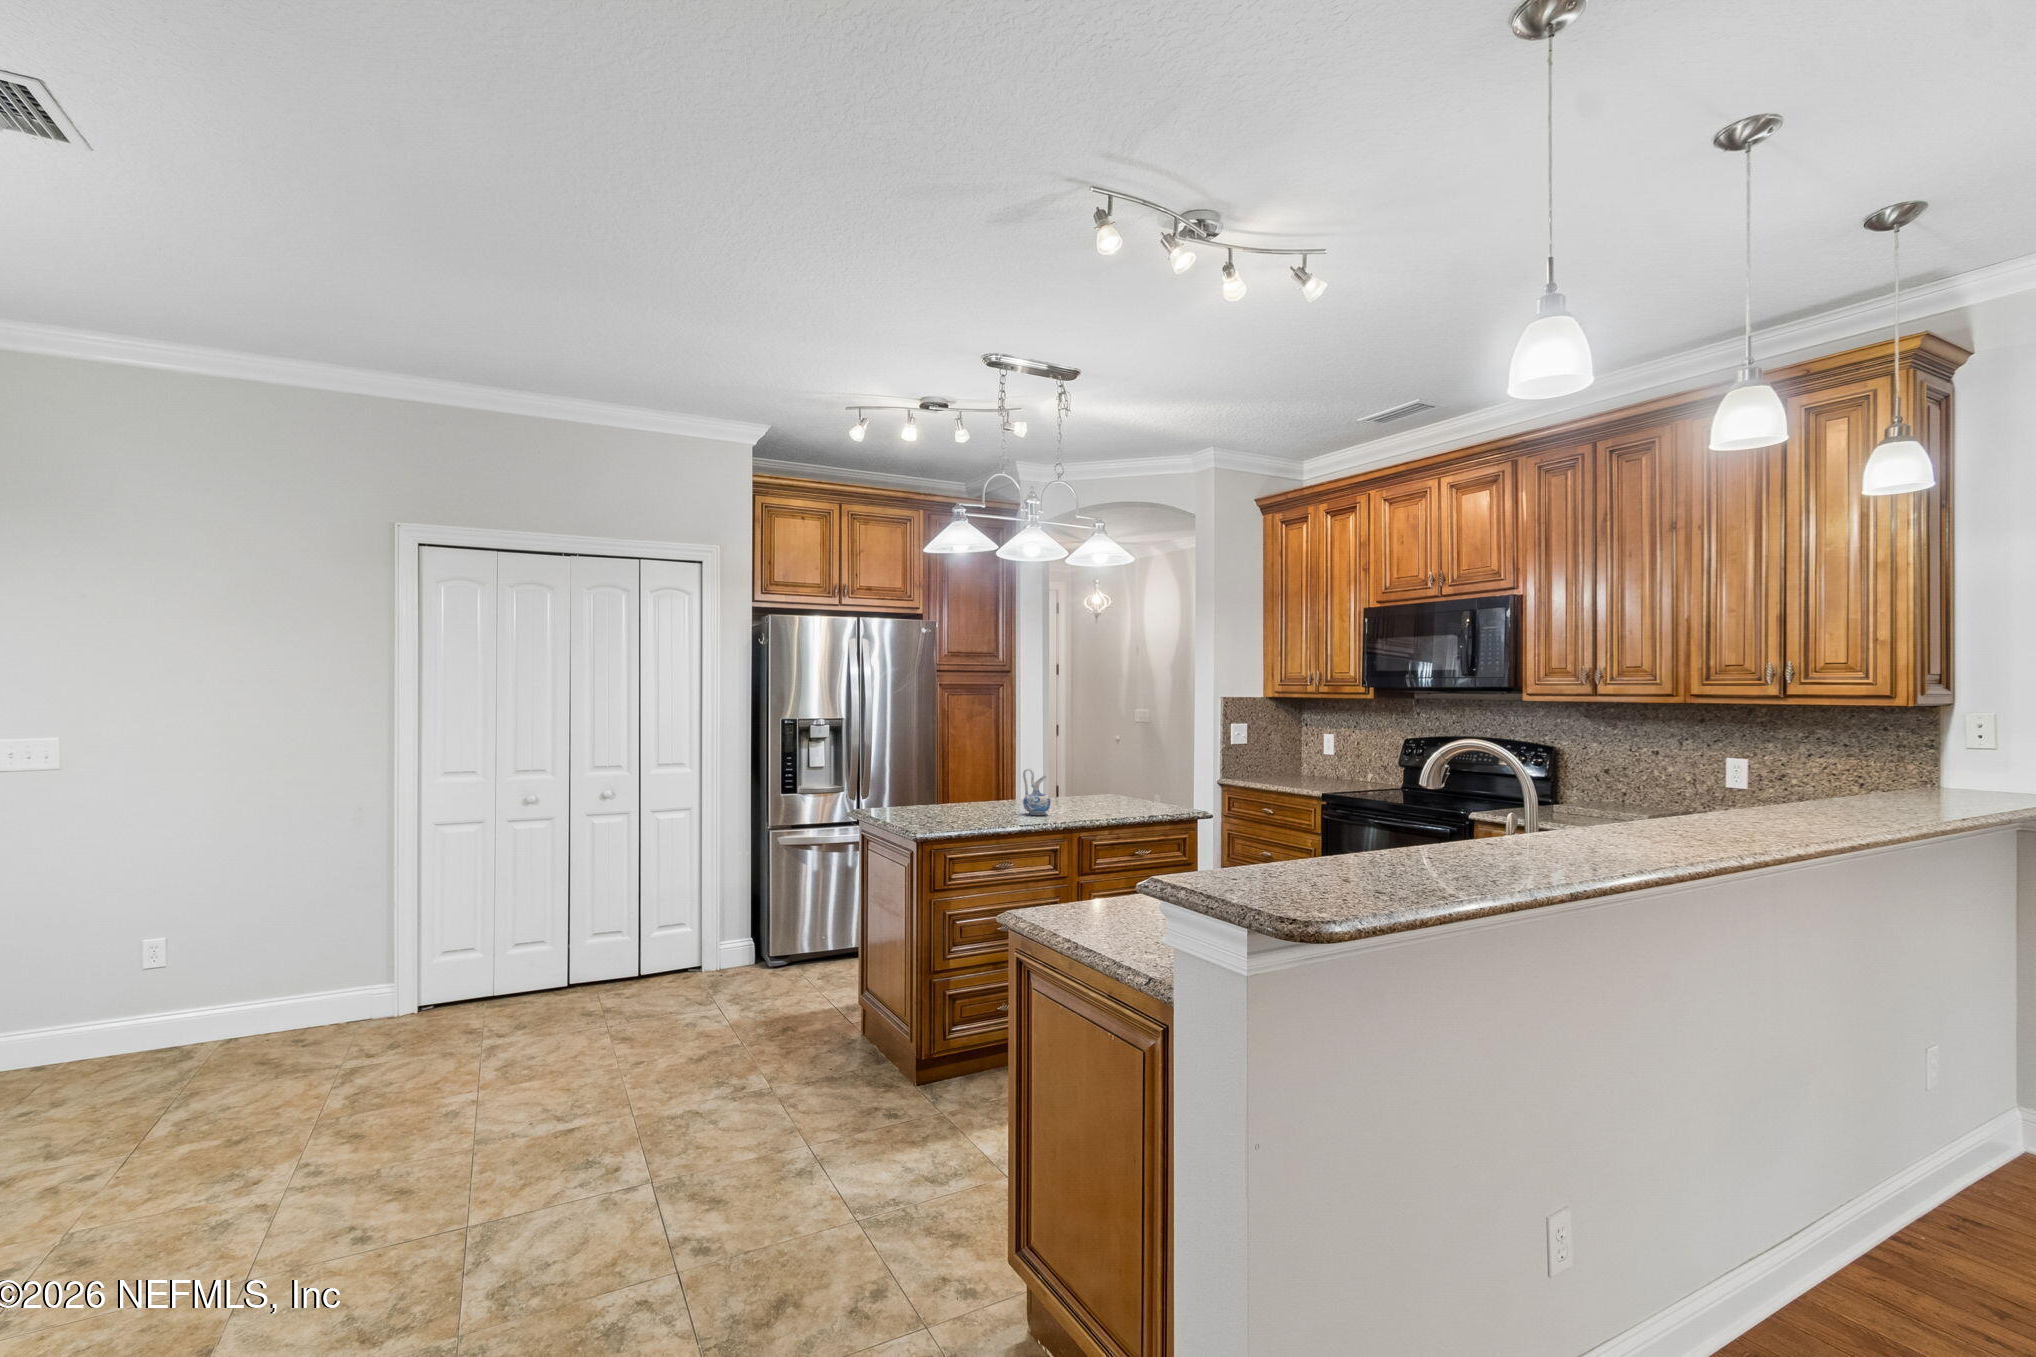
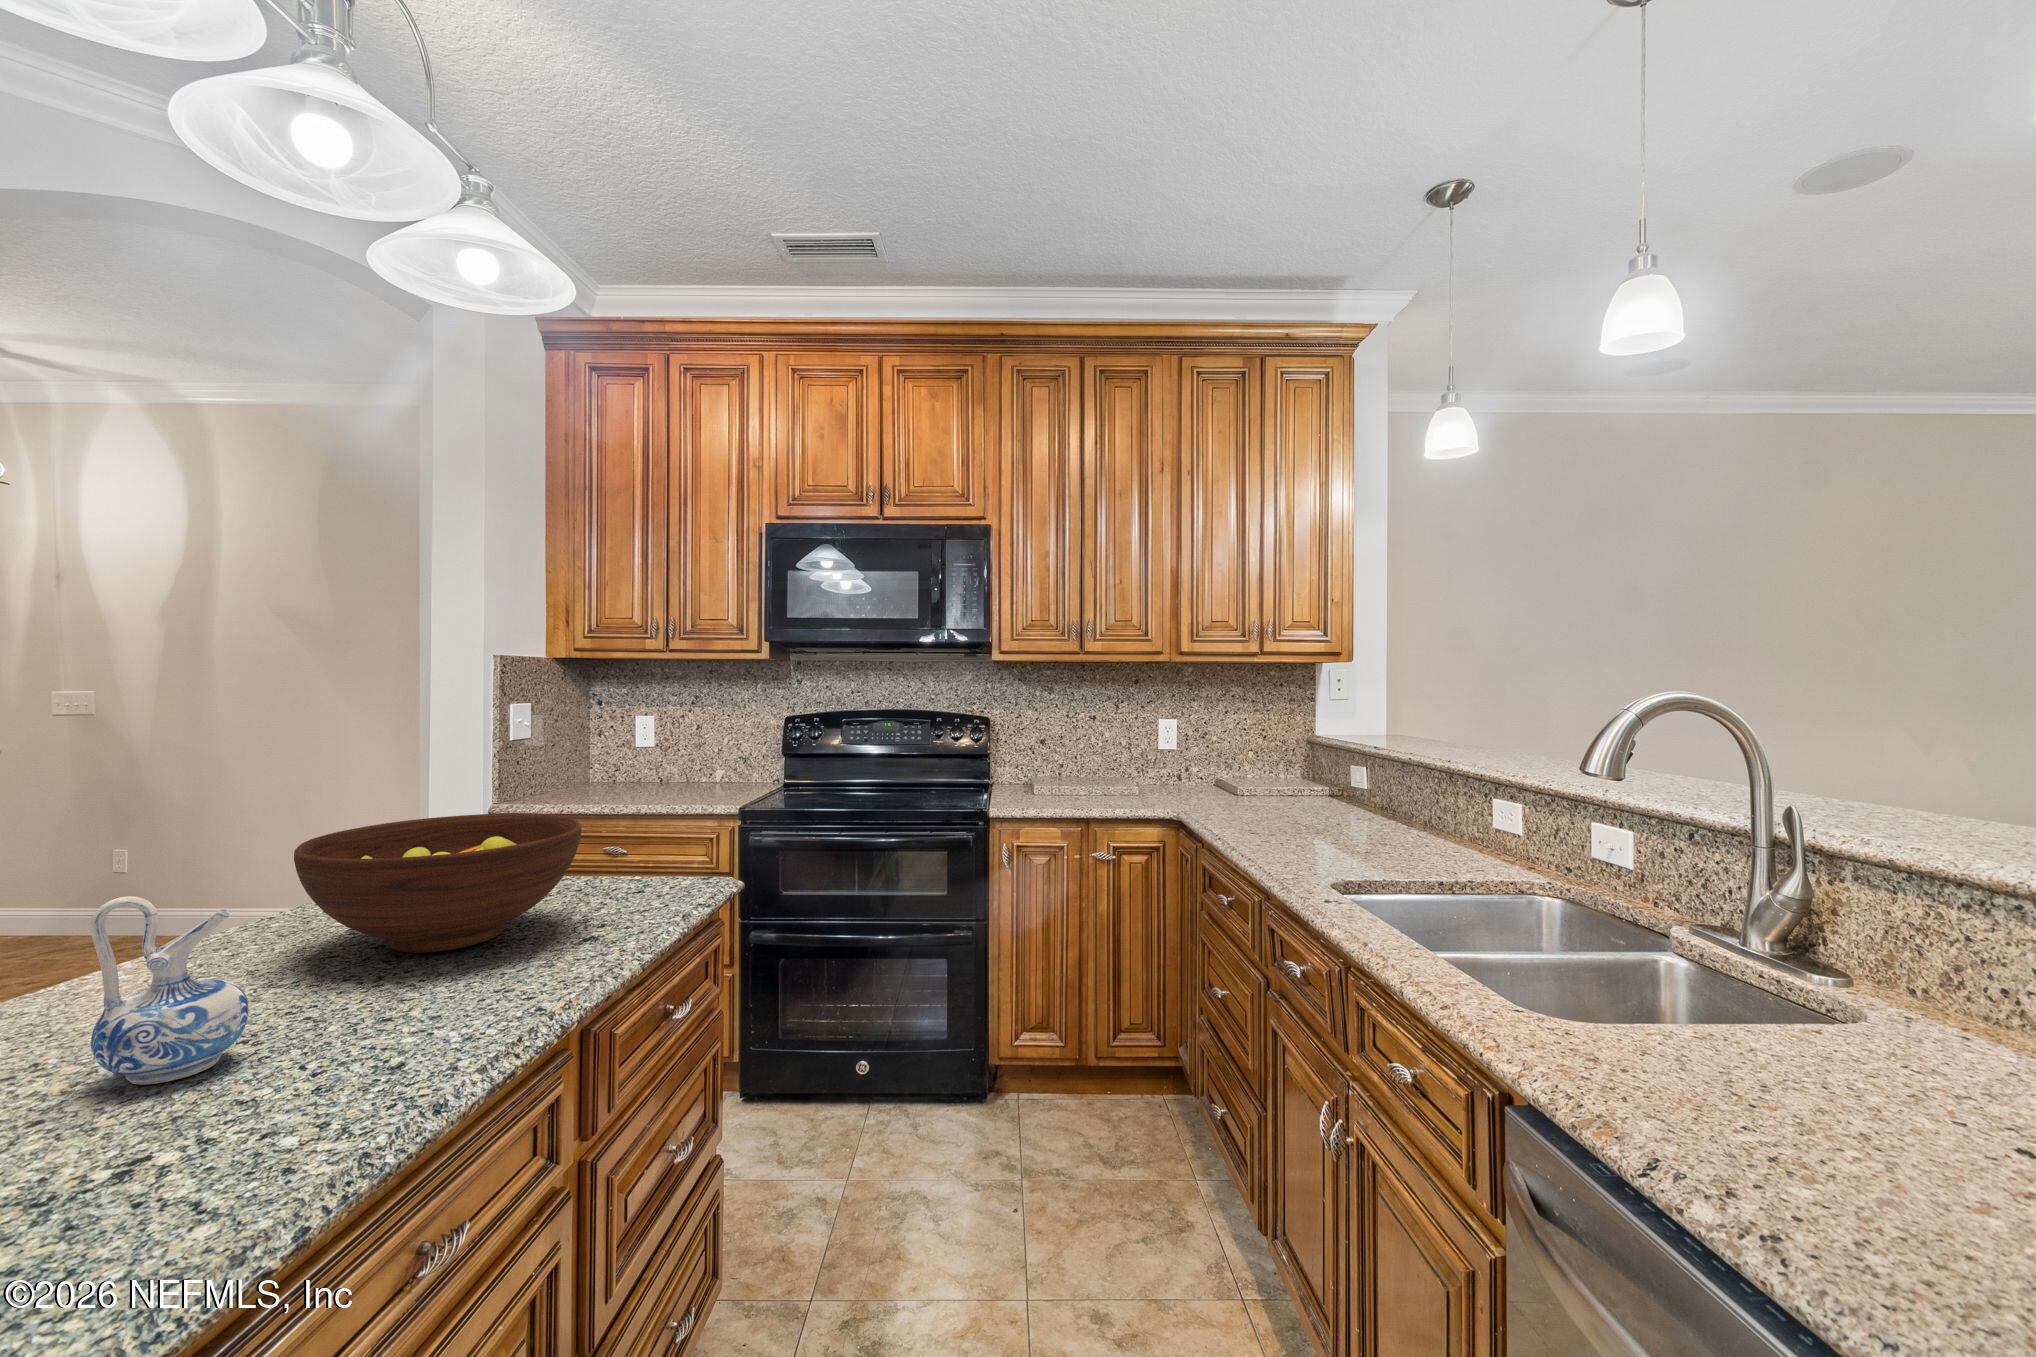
fruit bowl: none [1078,767,1162,810] -> present [294,813,581,953]

